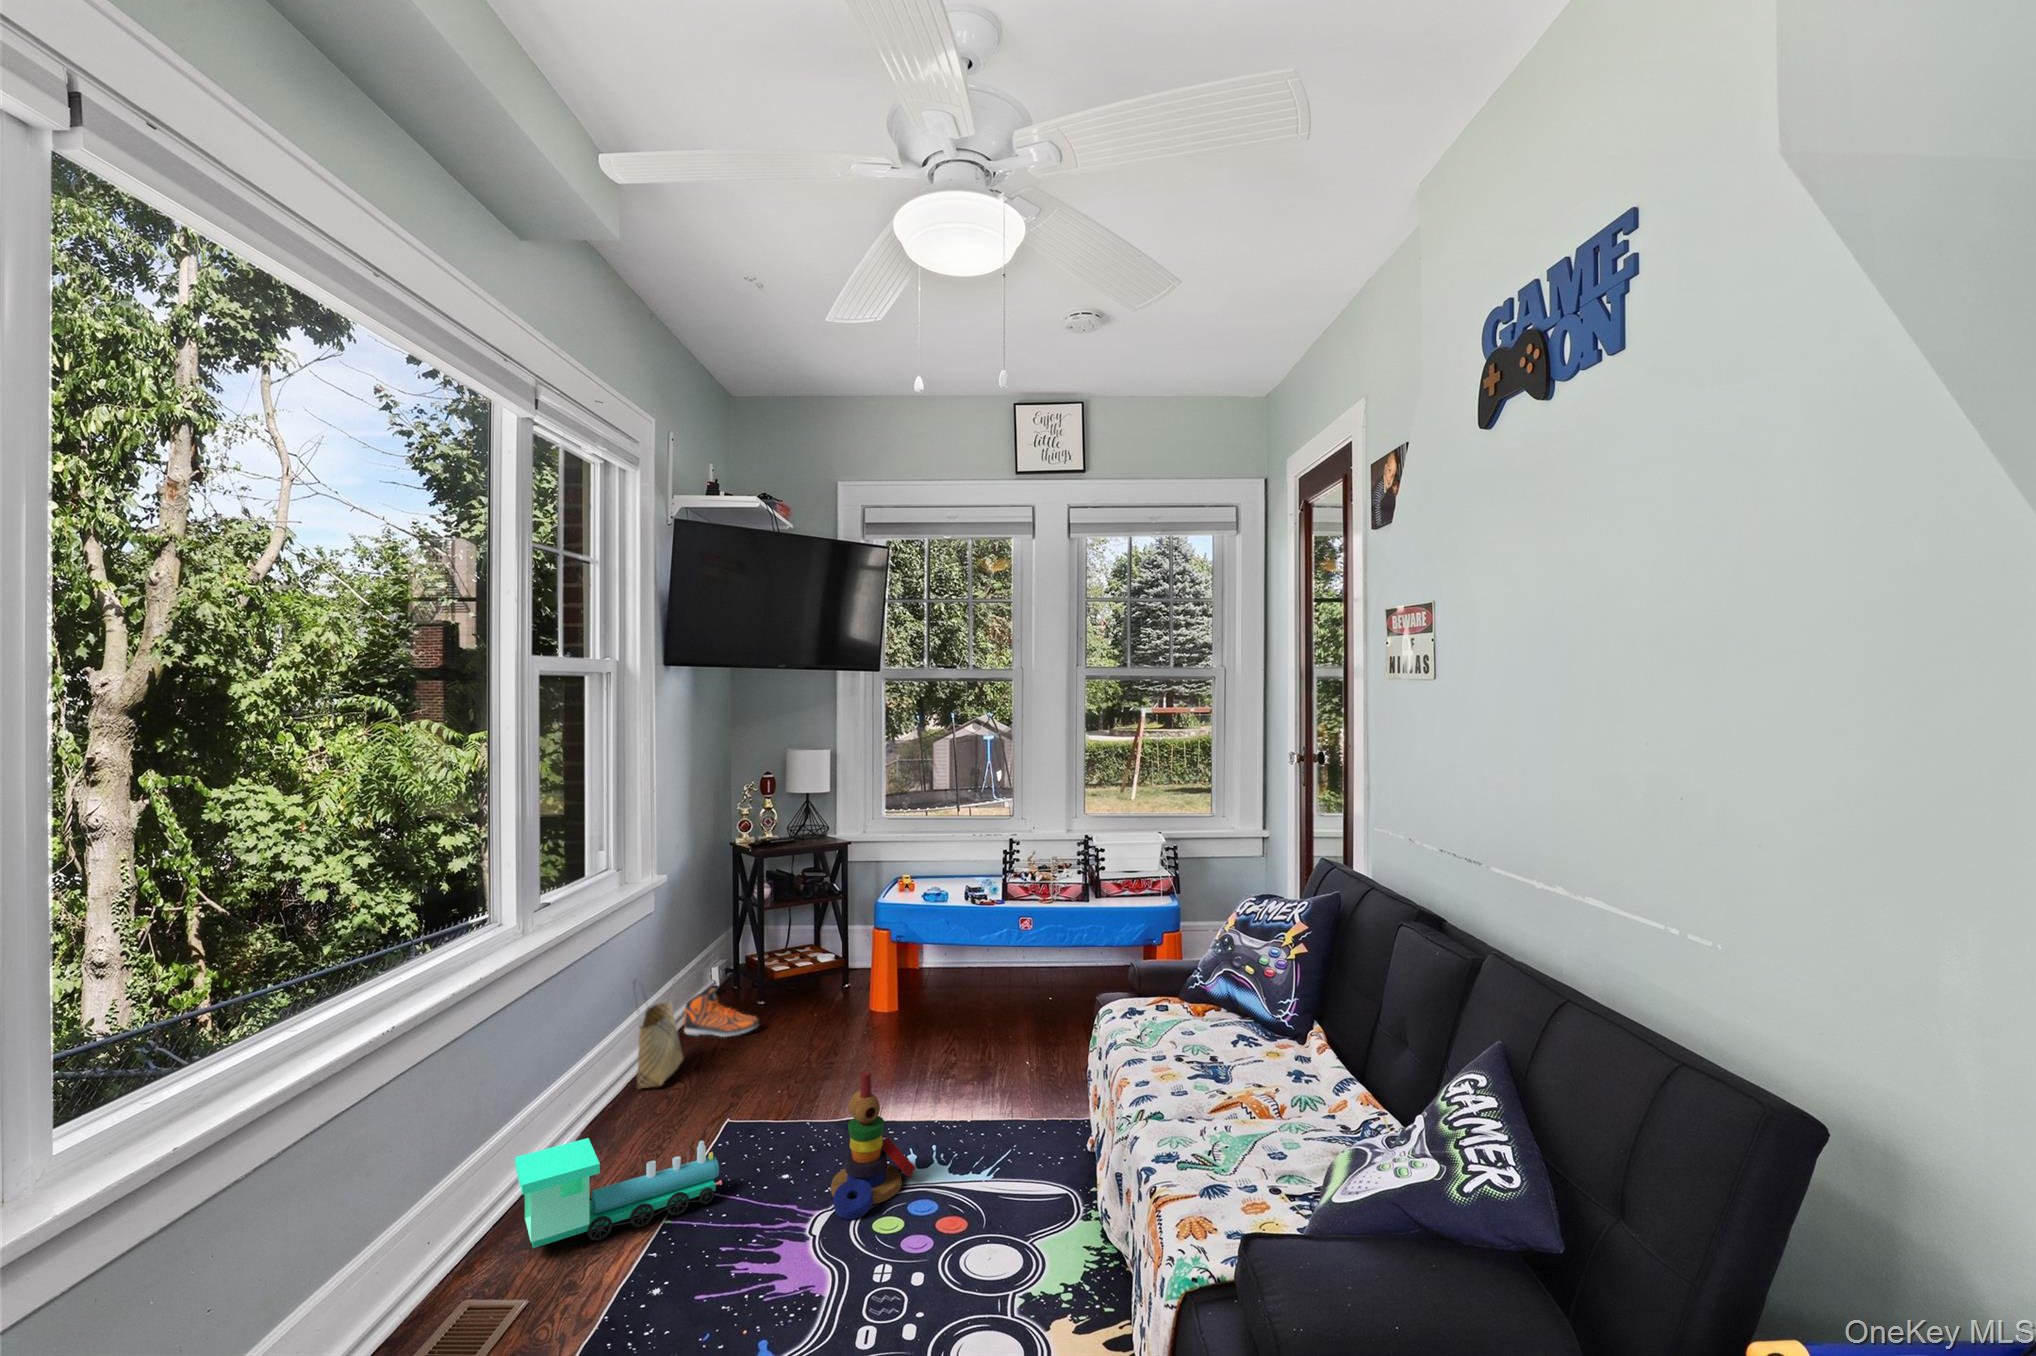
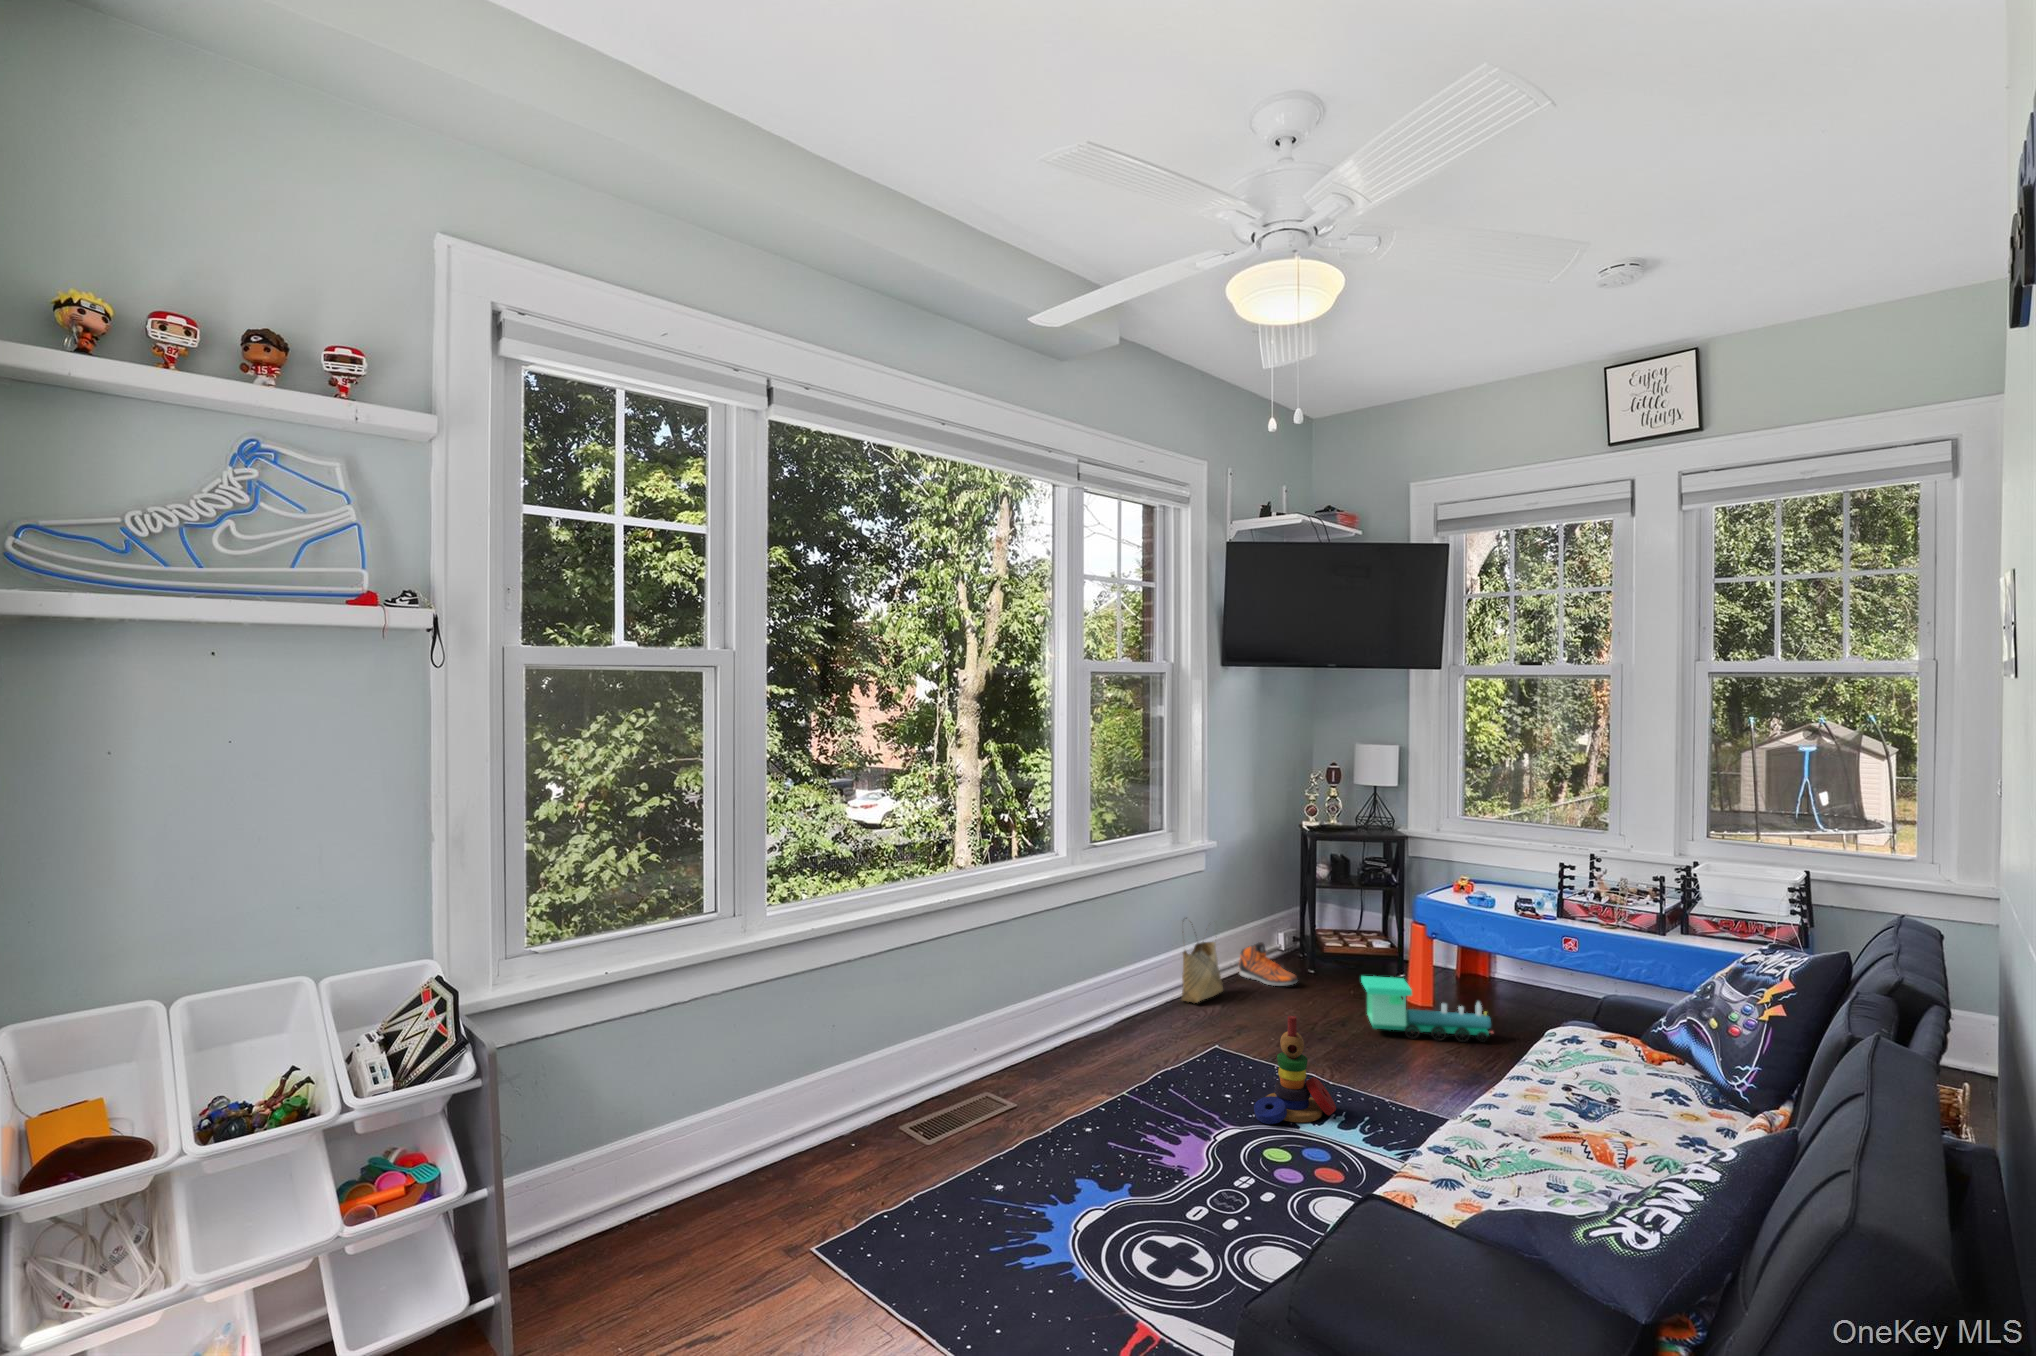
toy train: present [515,1138,722,1248] -> present [1361,976,1492,1042]

